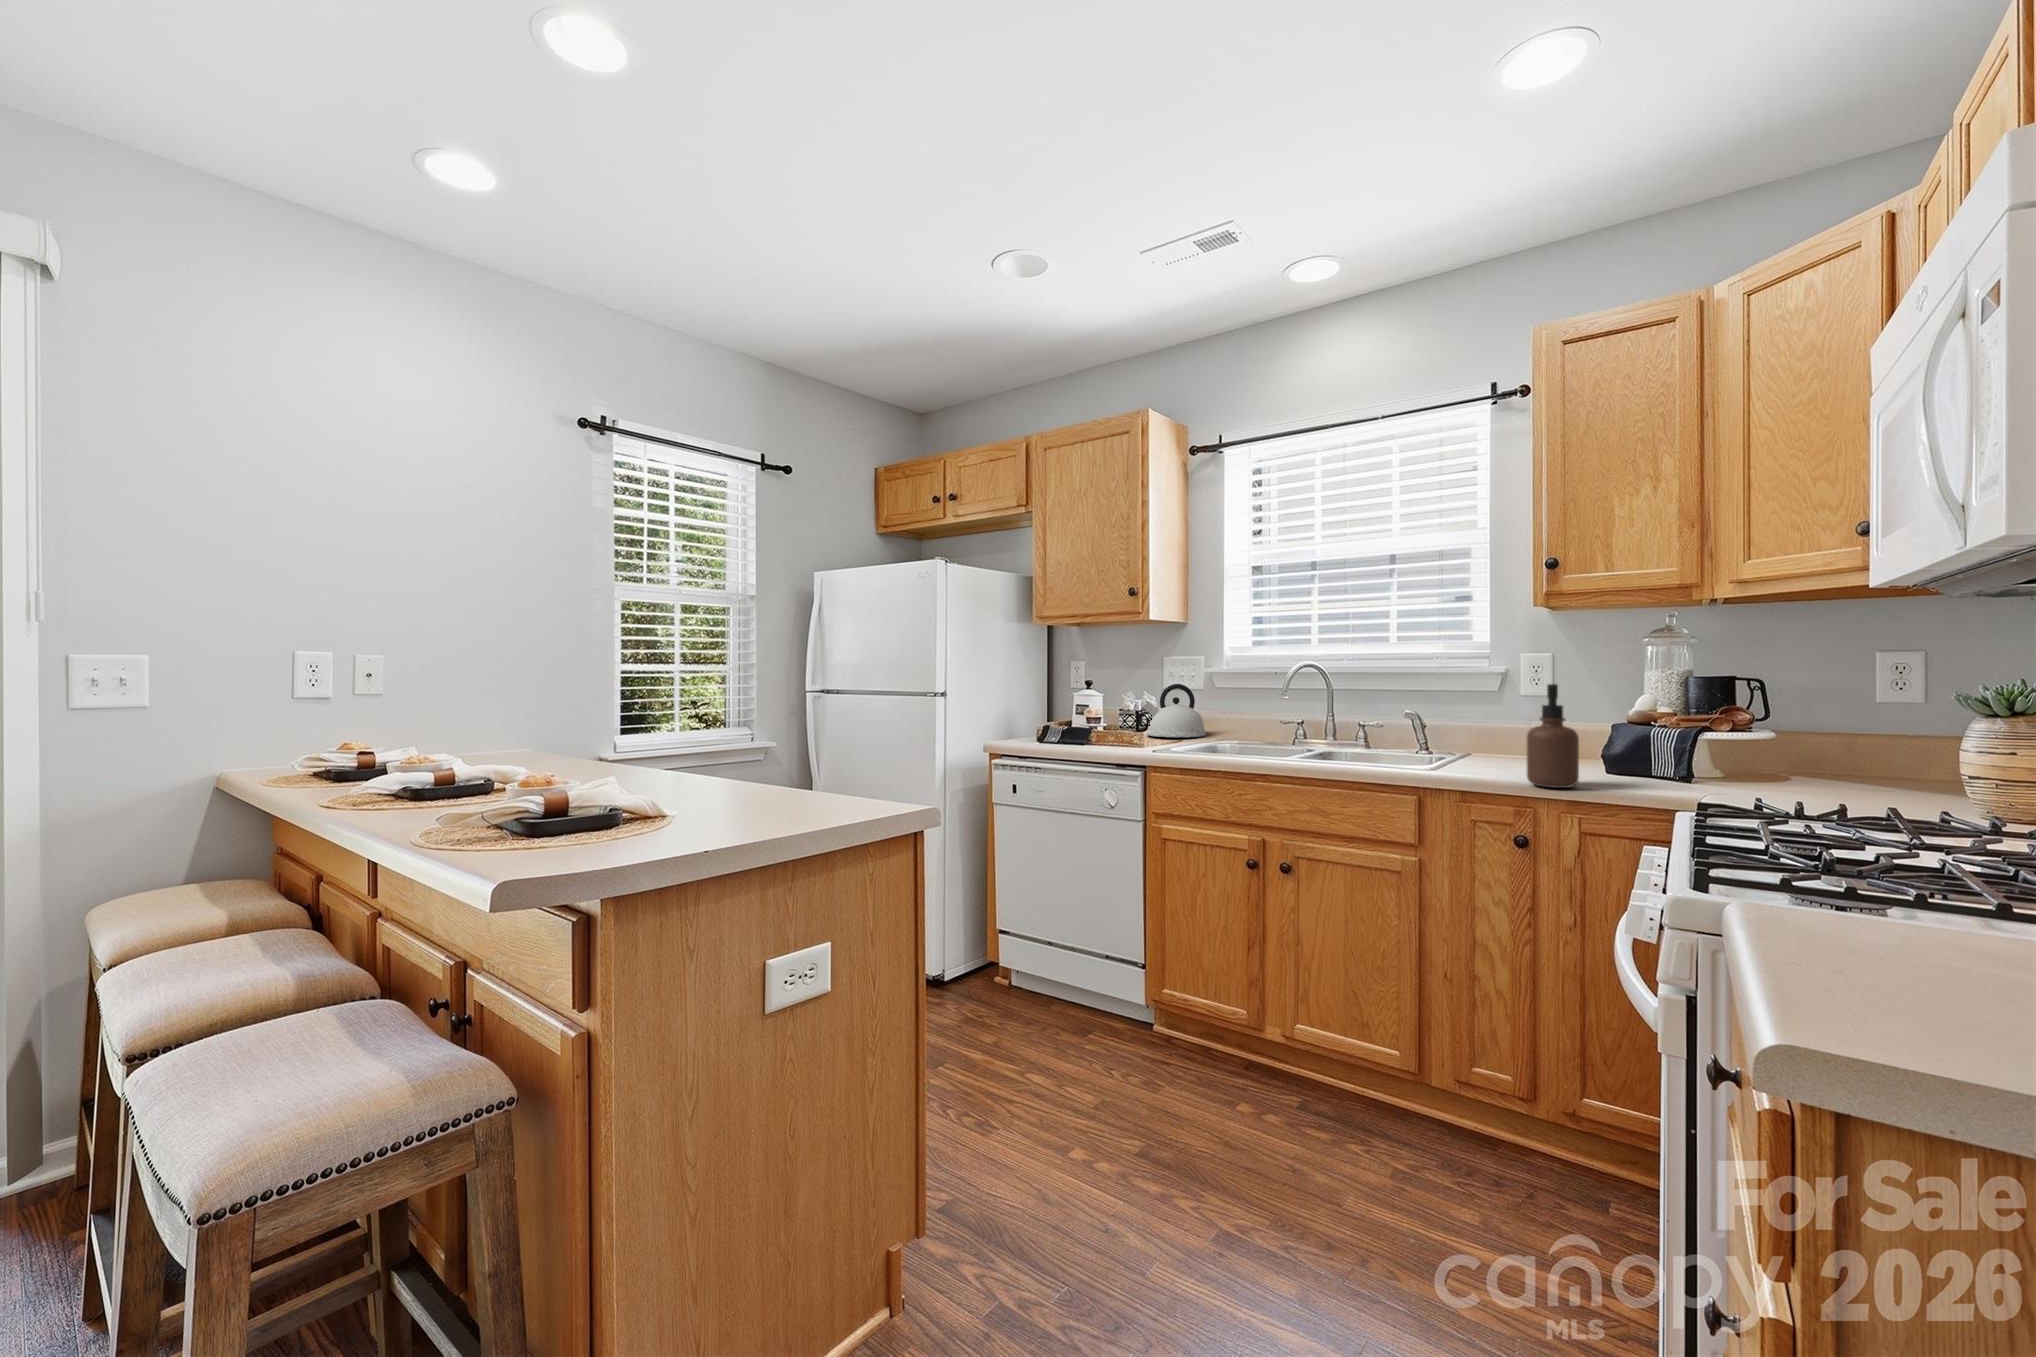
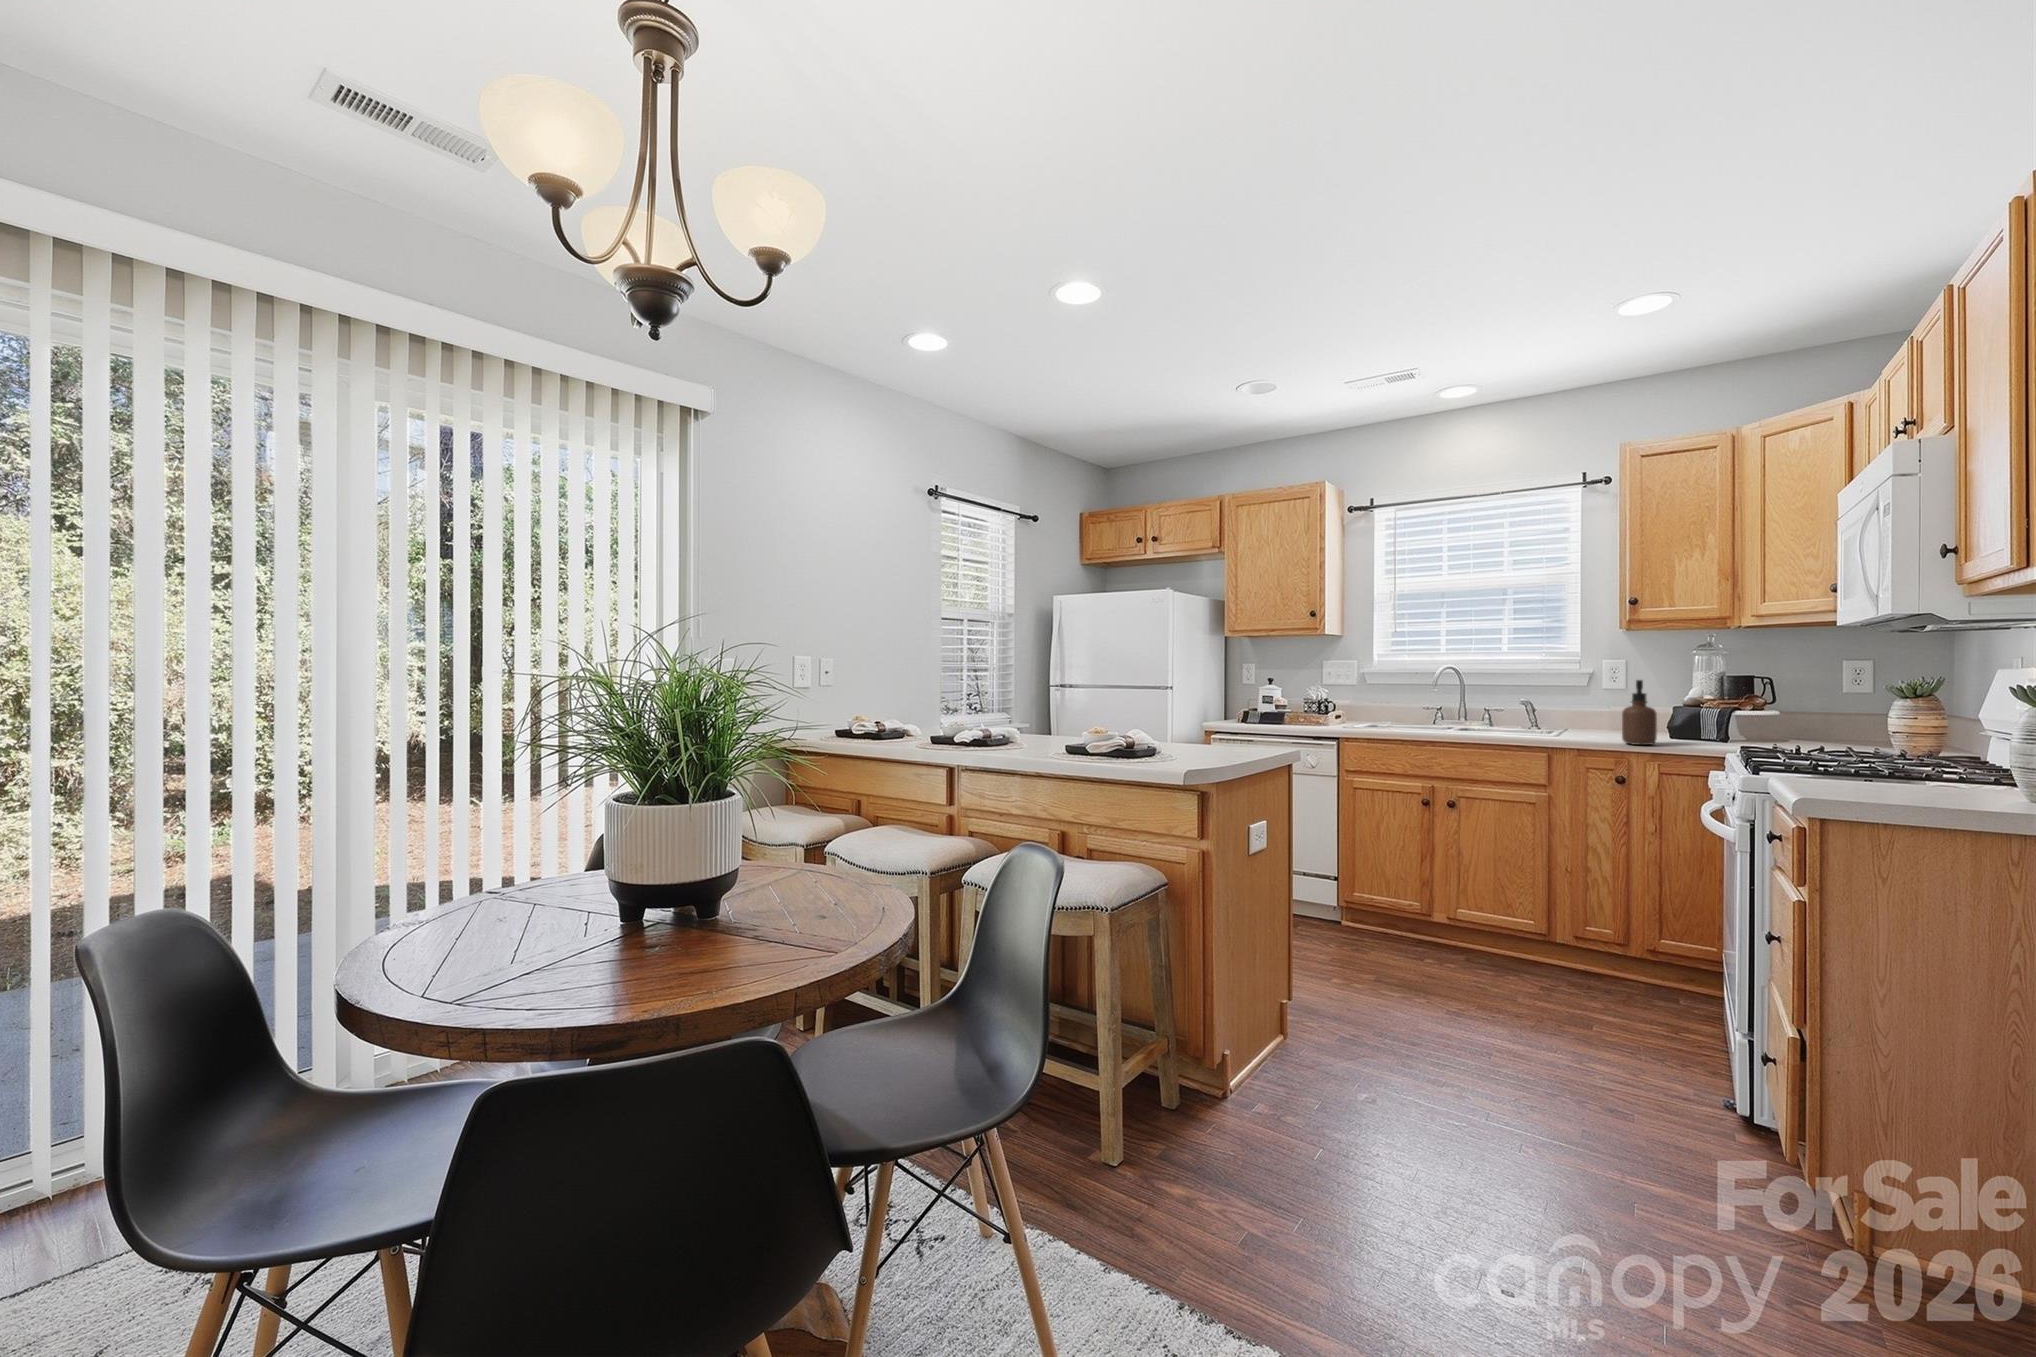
kettle: present [1143,684,1206,737] -> none [1316,681,1364,720]

